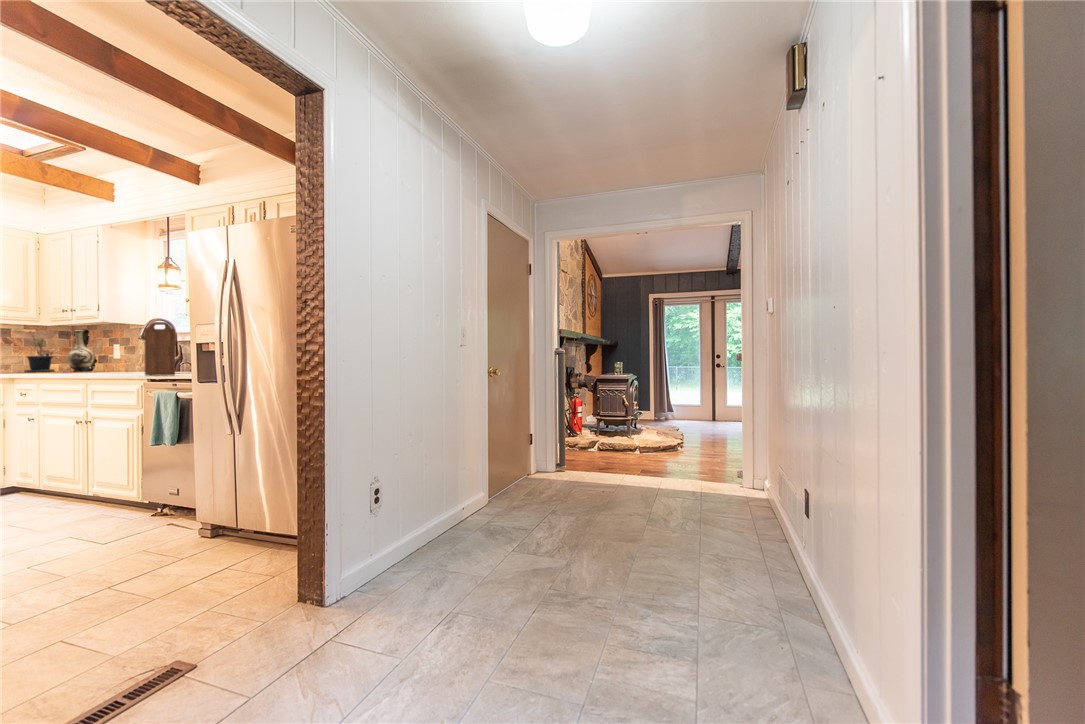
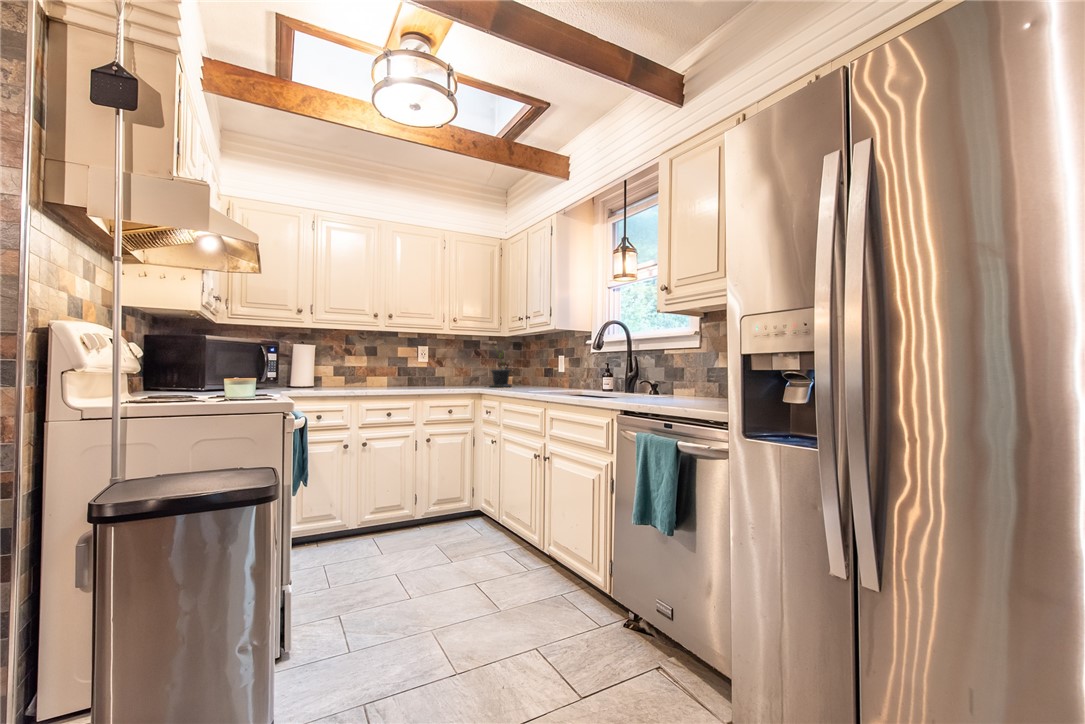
cutting board: present [144,322,175,375] -> none [616,320,658,406]
decorative vase: present [67,329,97,372] -> none [522,339,547,388]

